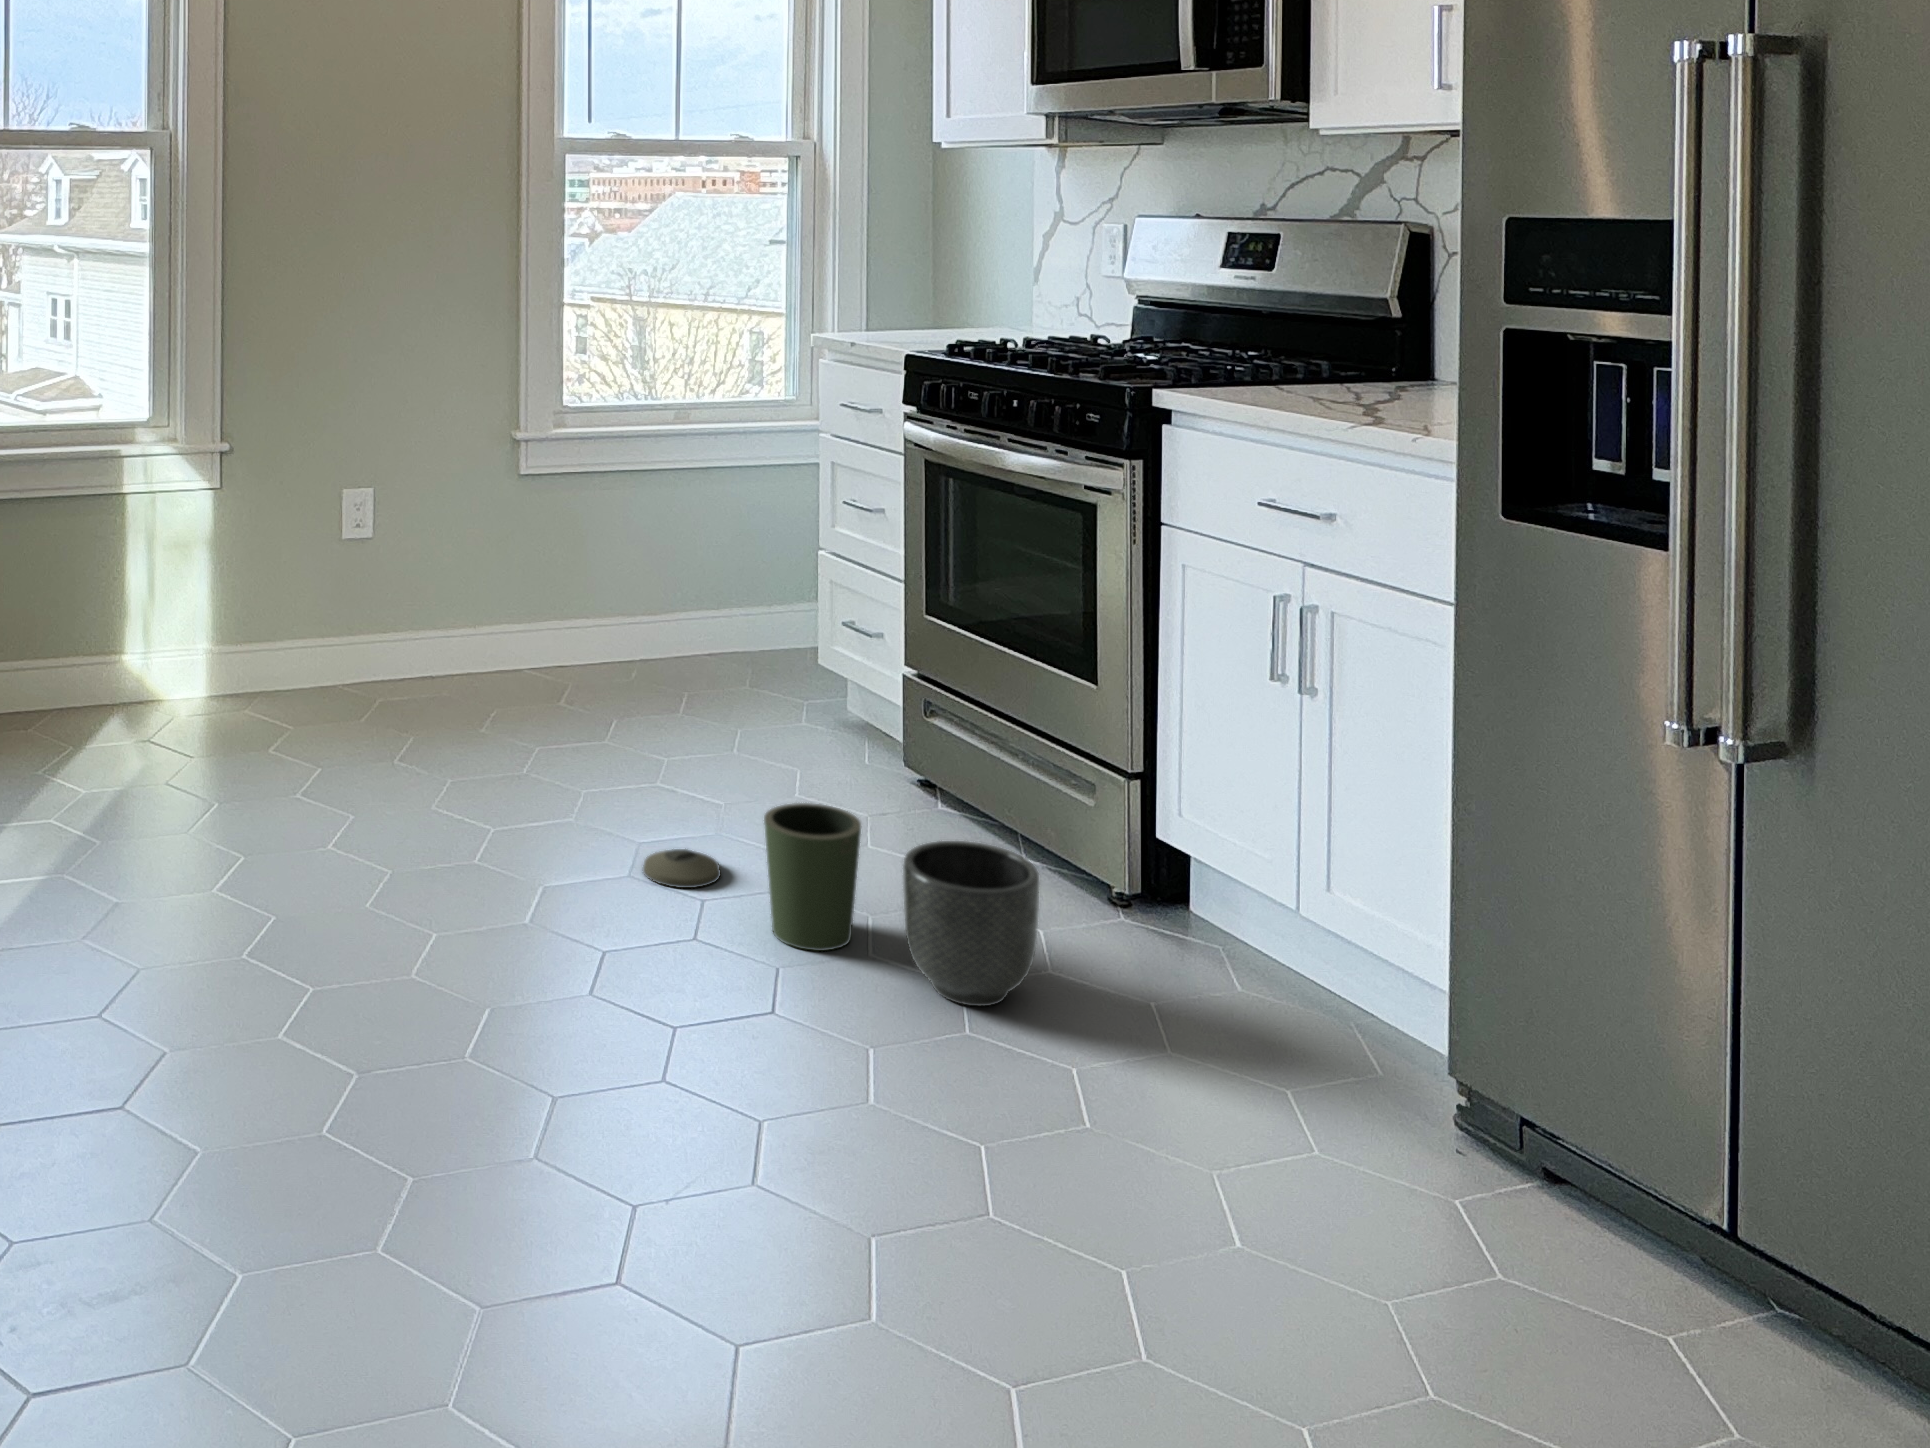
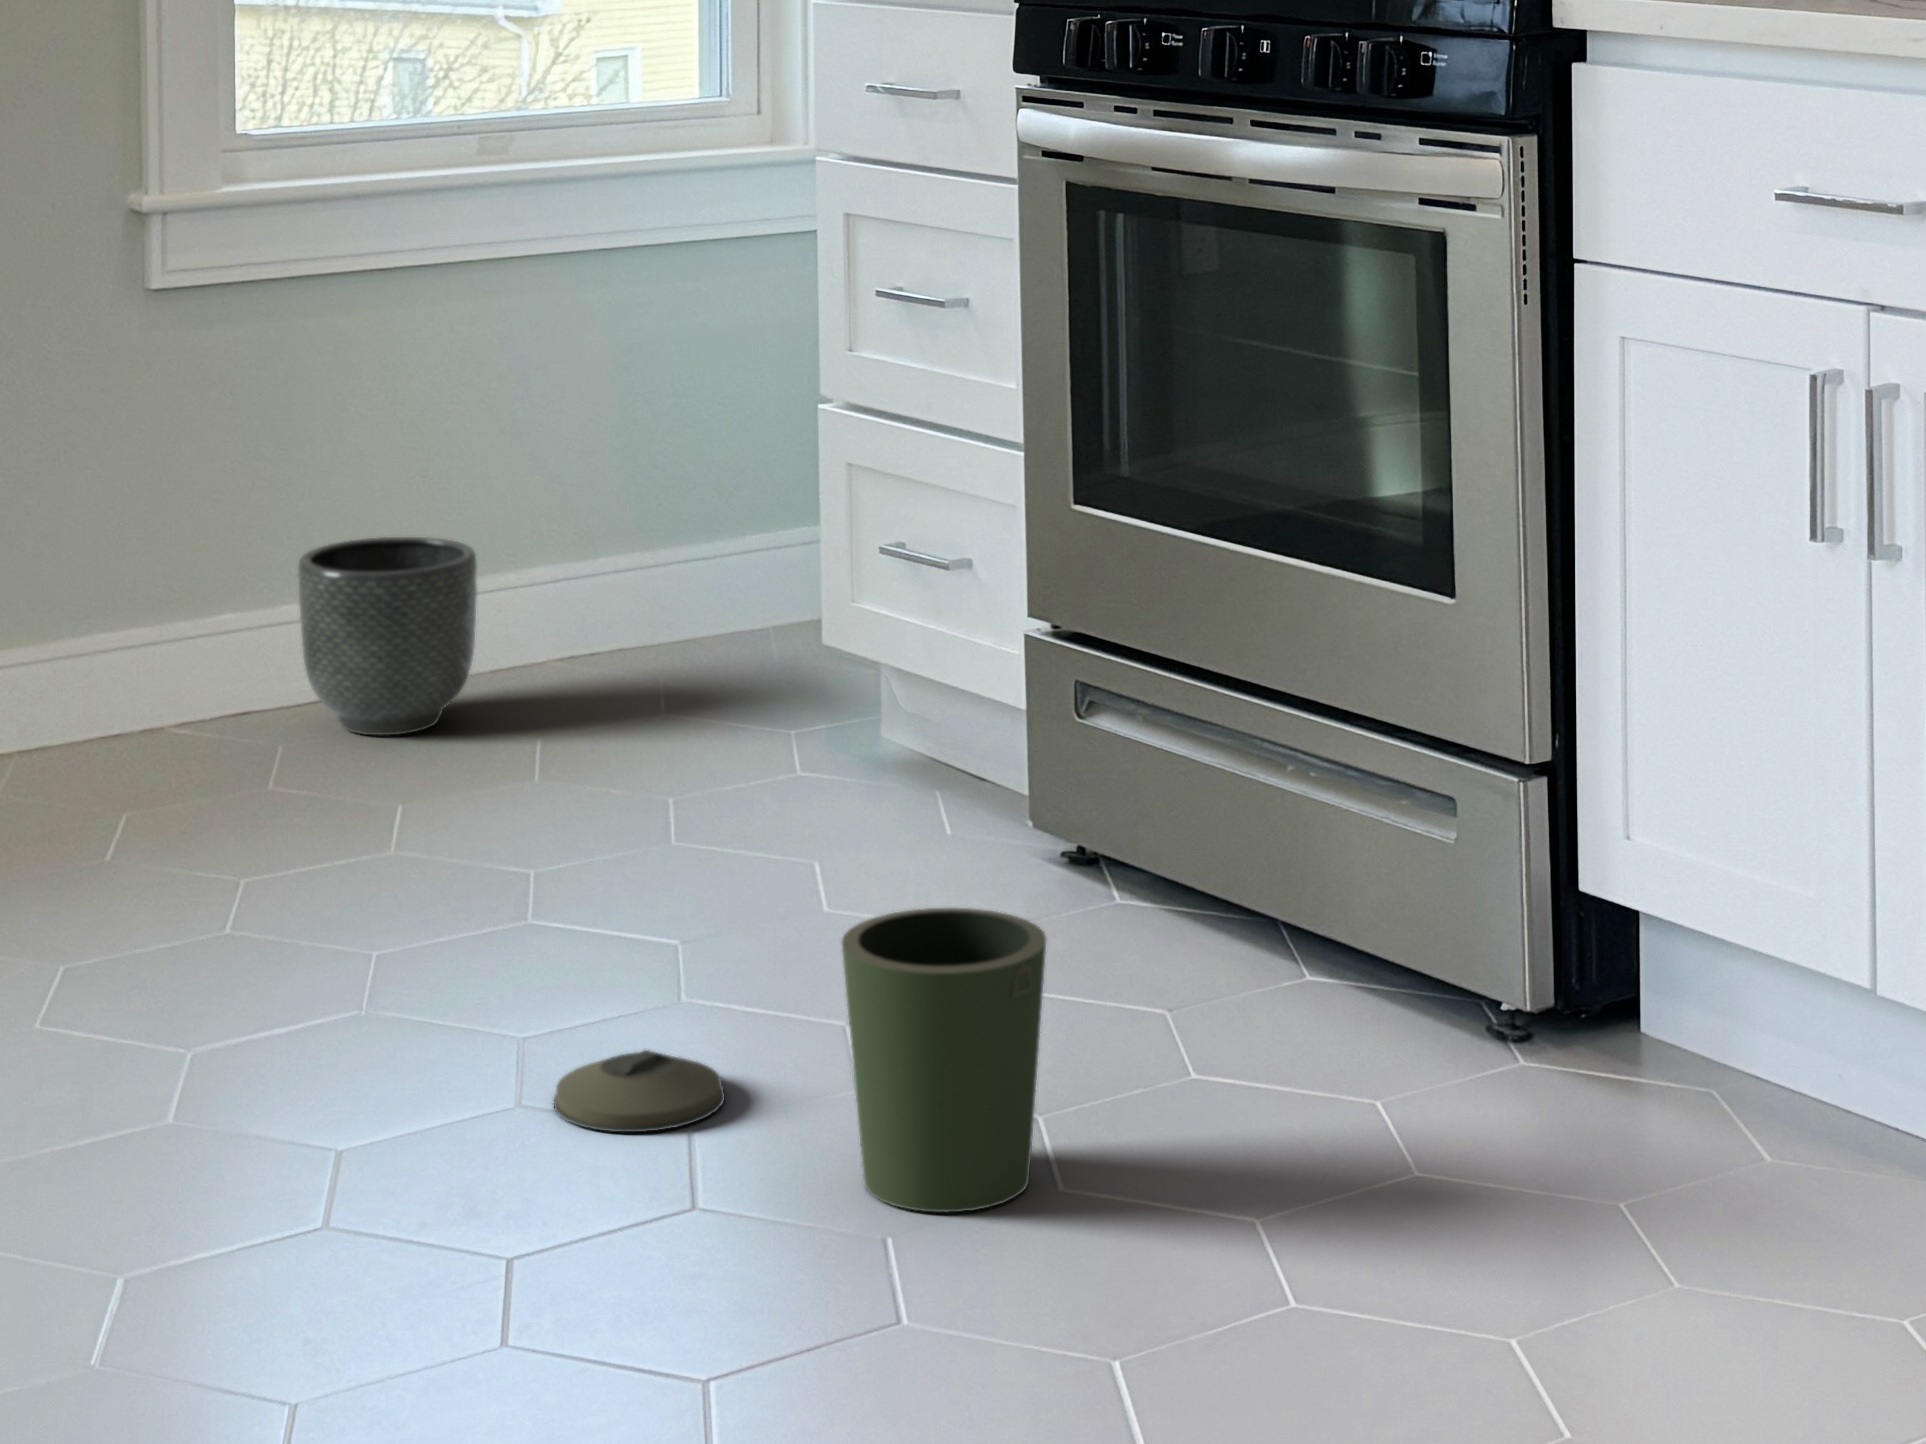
planter: present [903,841,1039,1006] -> present [298,537,477,735]

